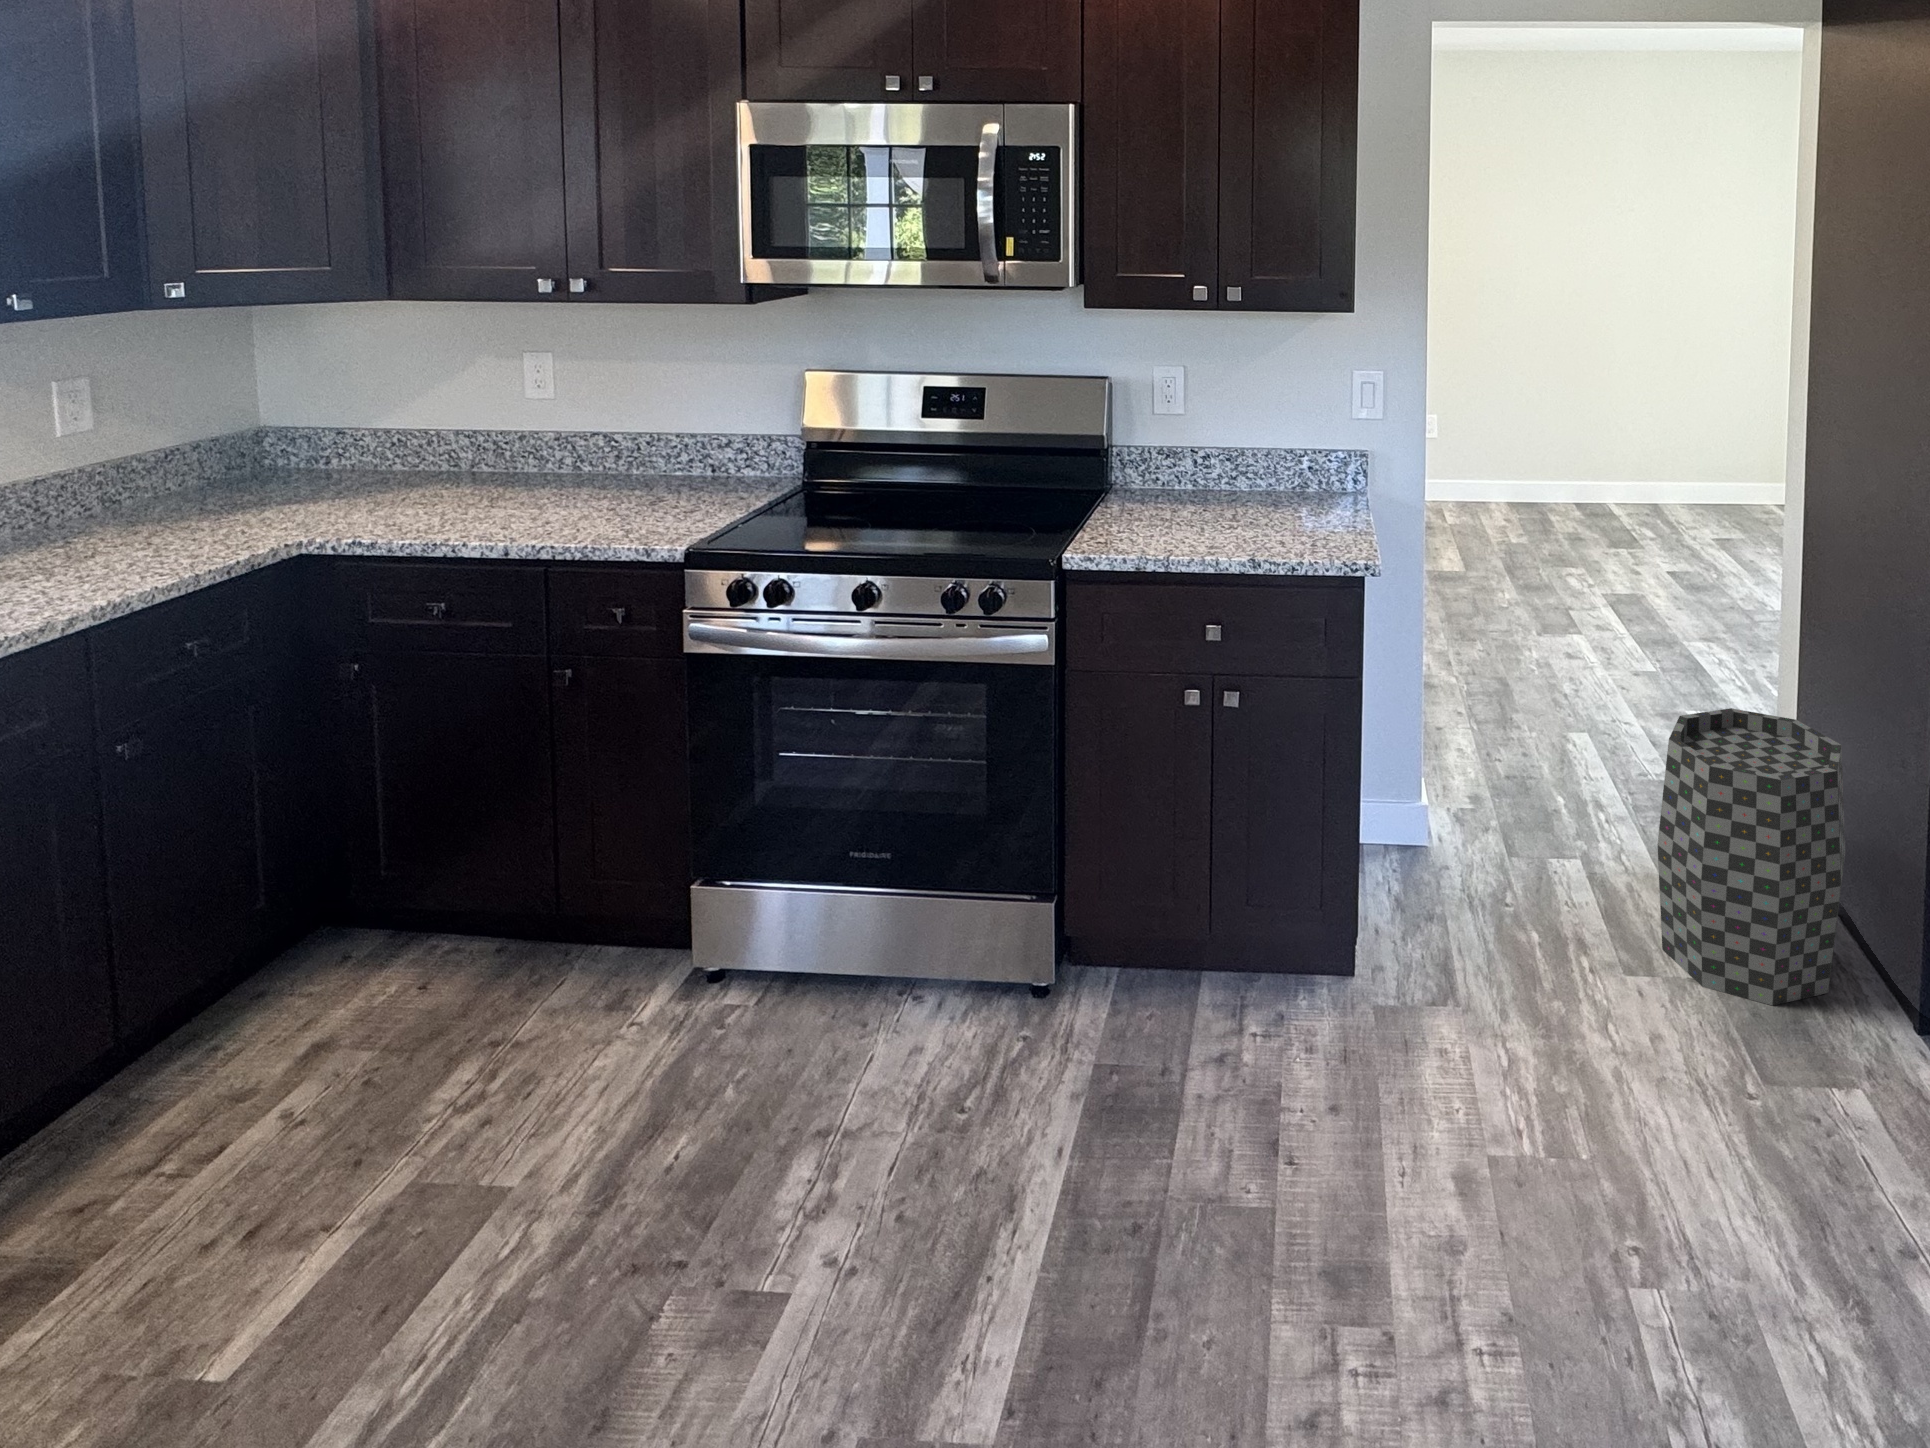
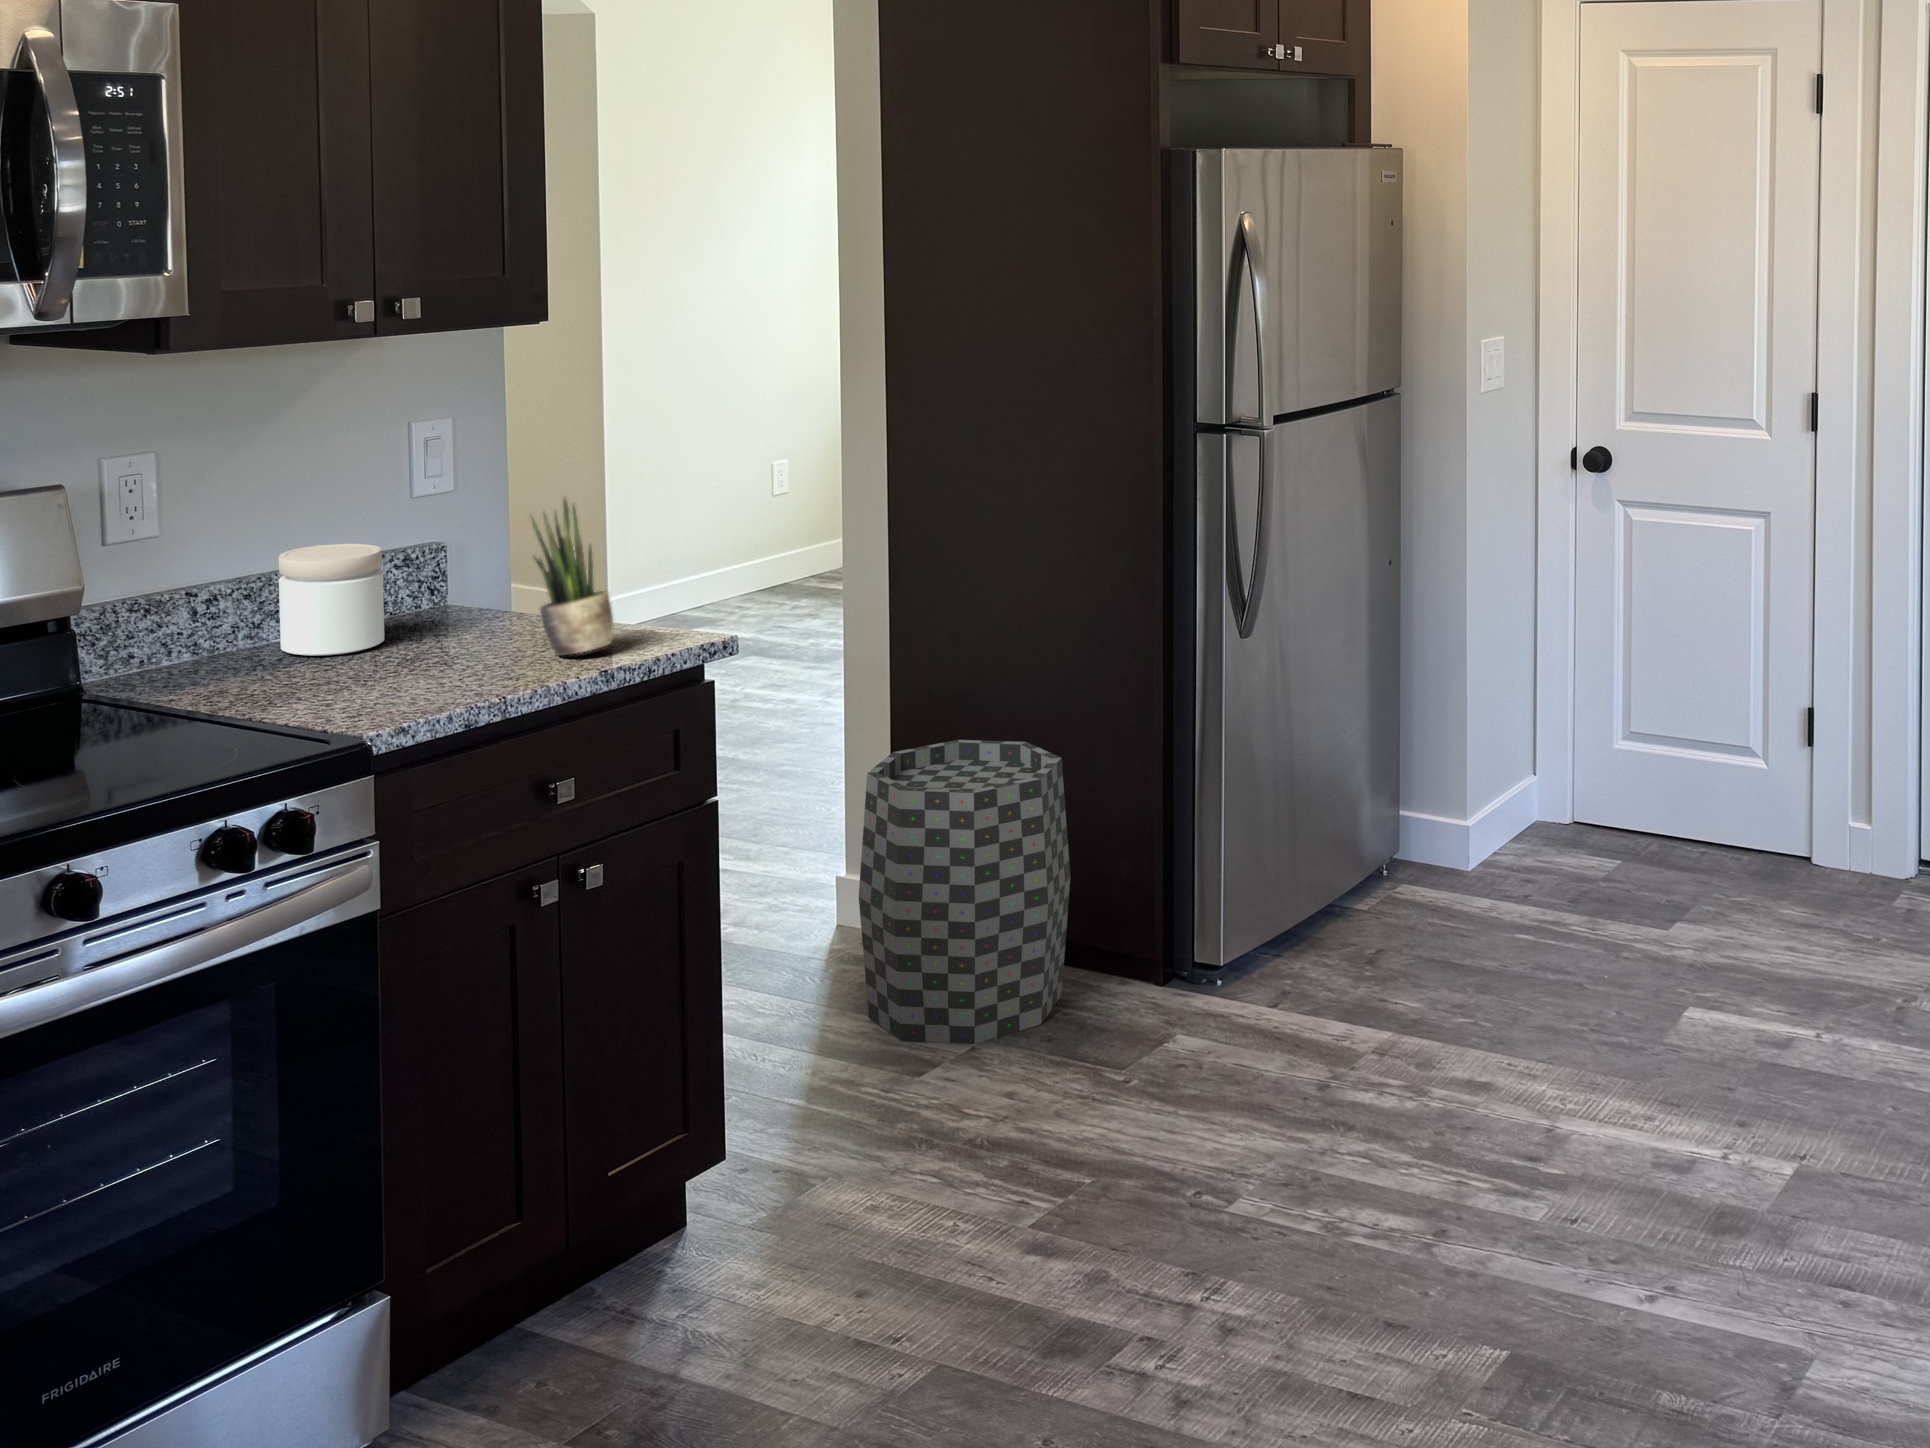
potted plant: none [1283,431,1328,542] -> present [531,499,614,655]
jar: none [1222,438,1279,508] -> present [279,544,384,656]

